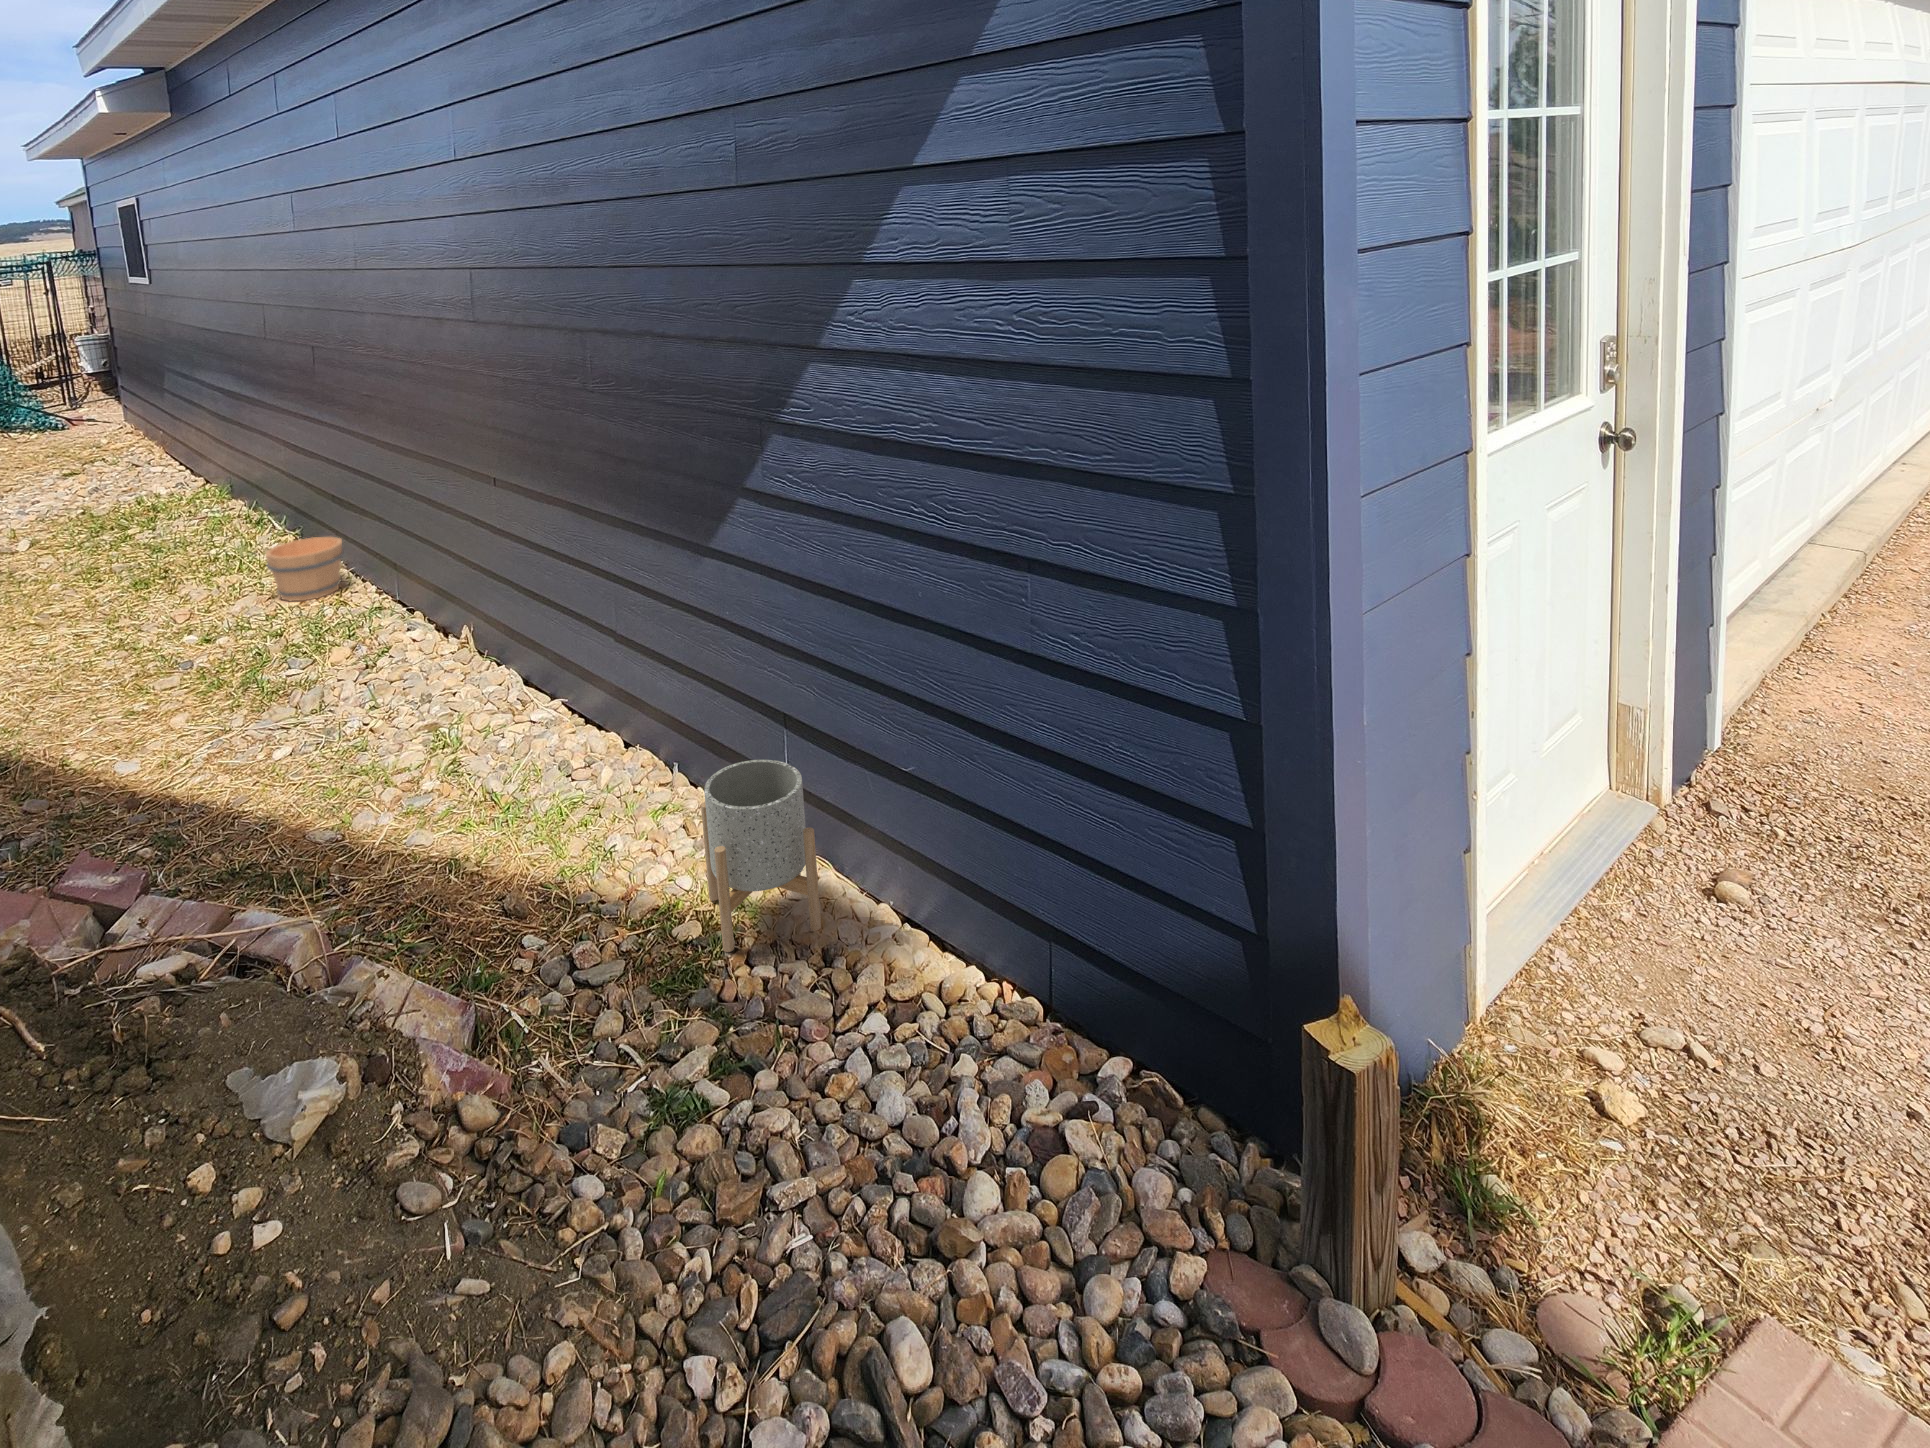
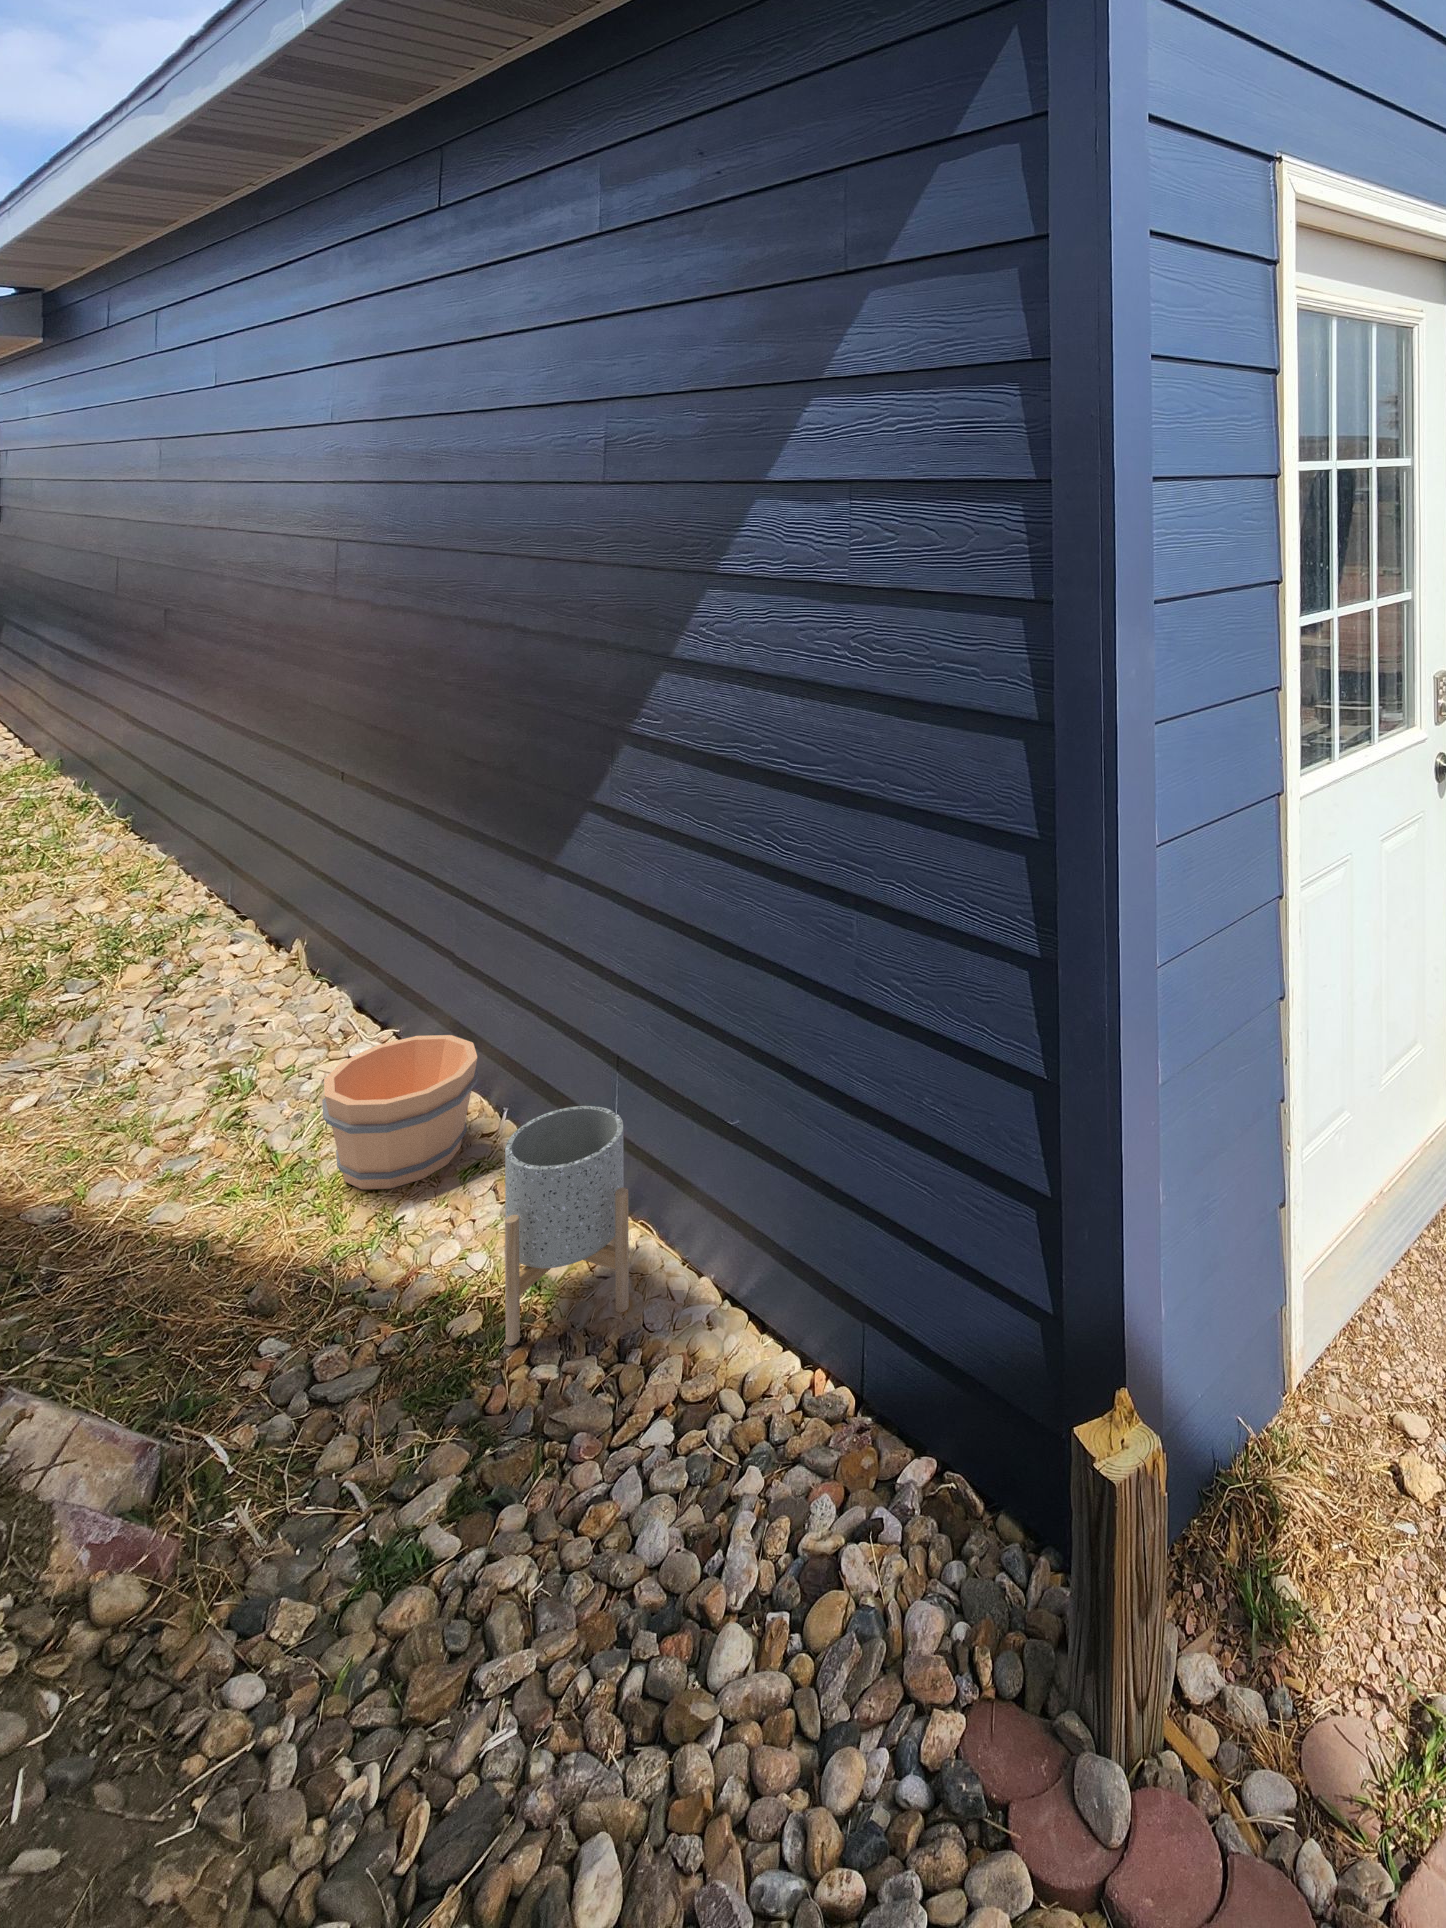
bucket: present [266,537,344,601] -> present [322,1035,479,1189]

